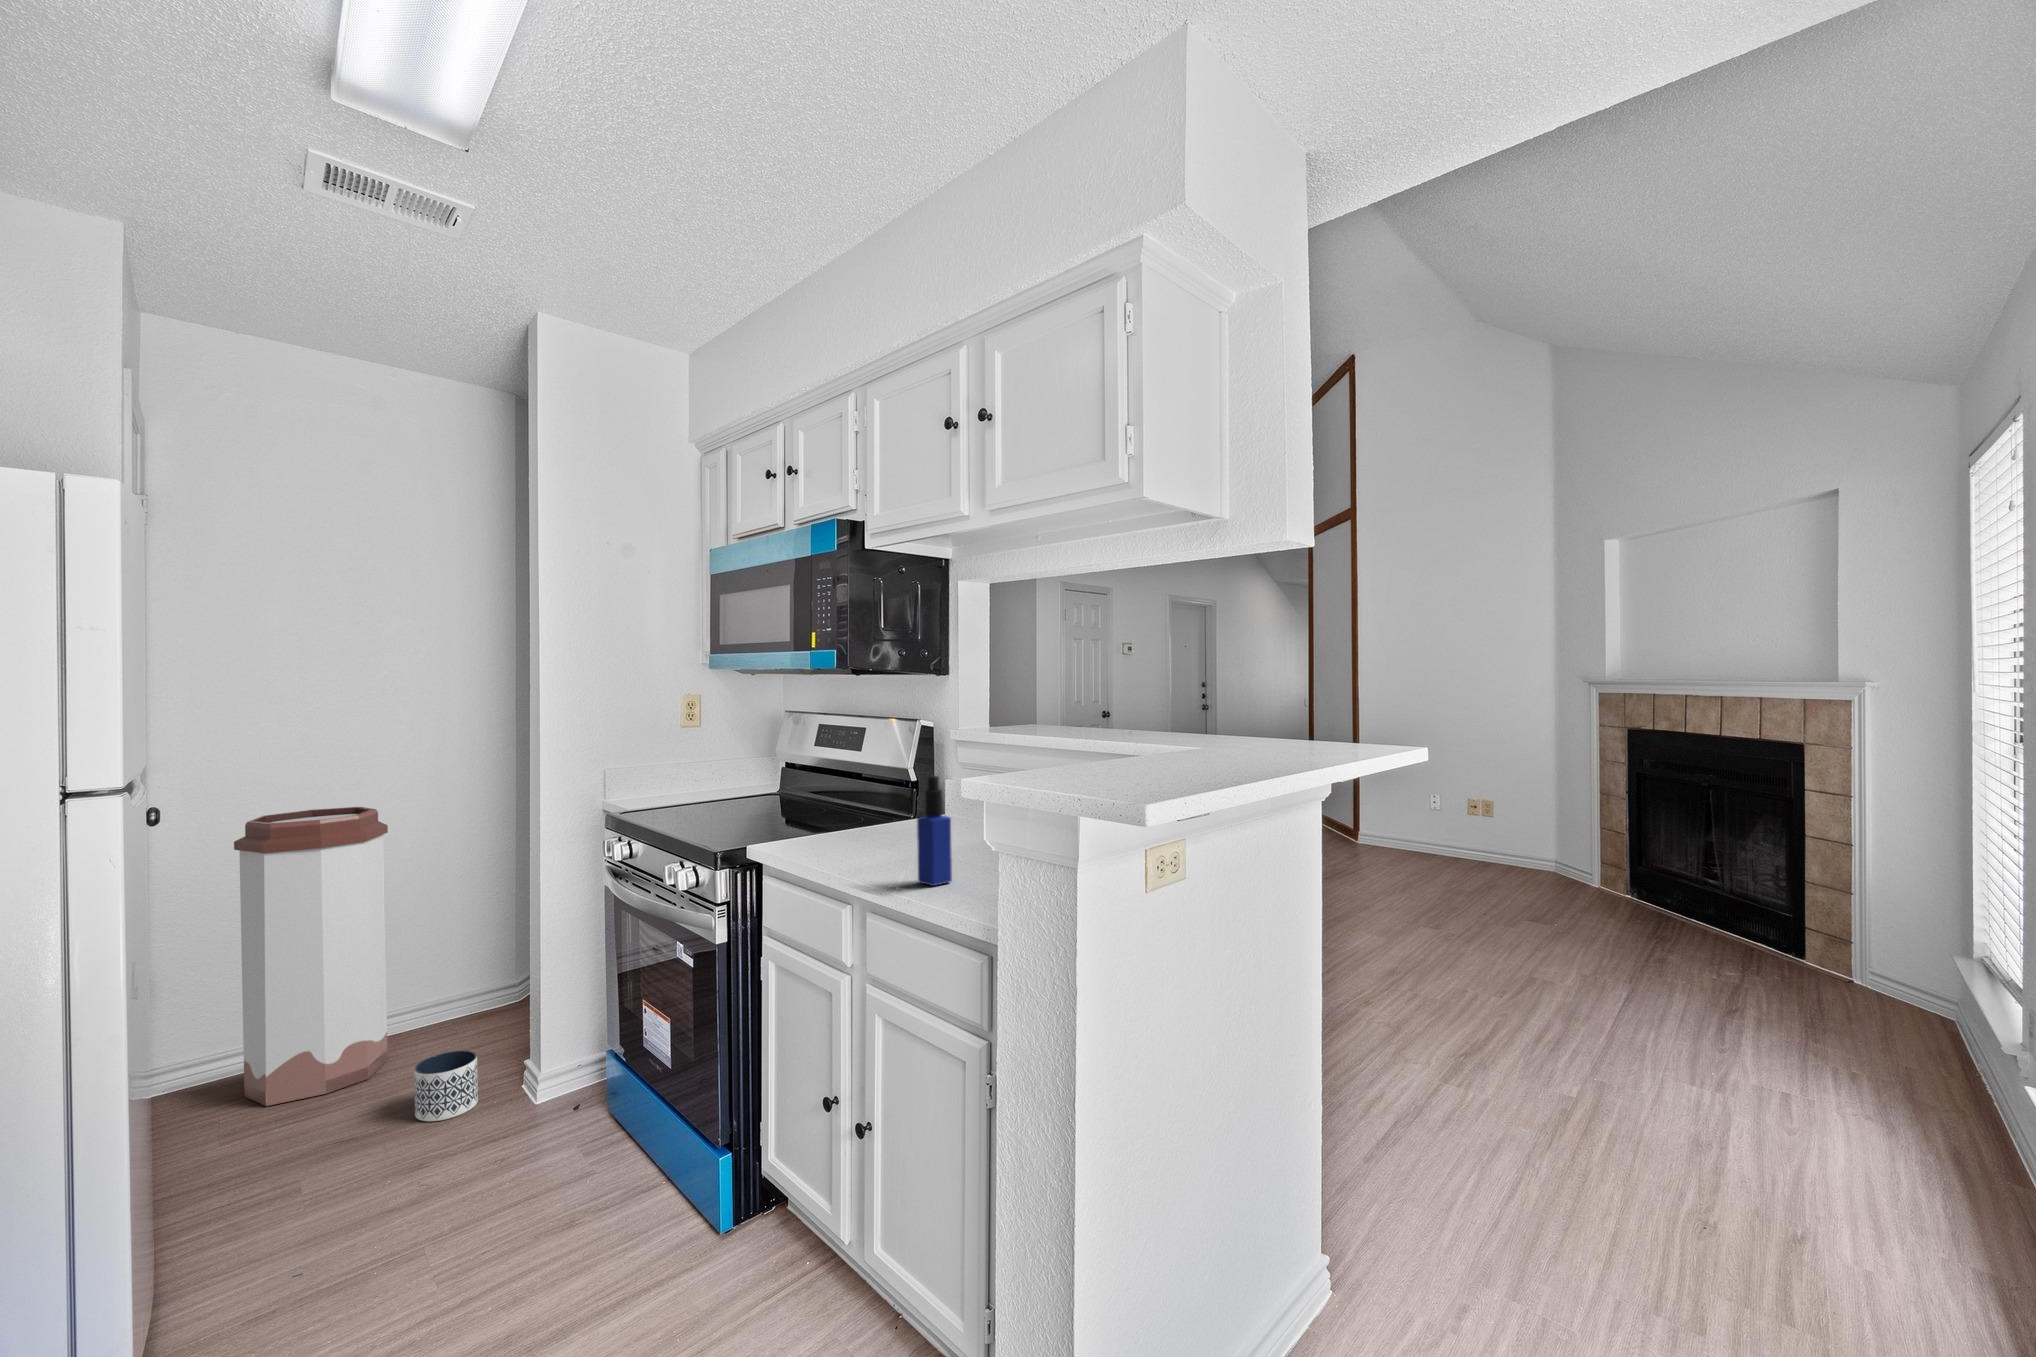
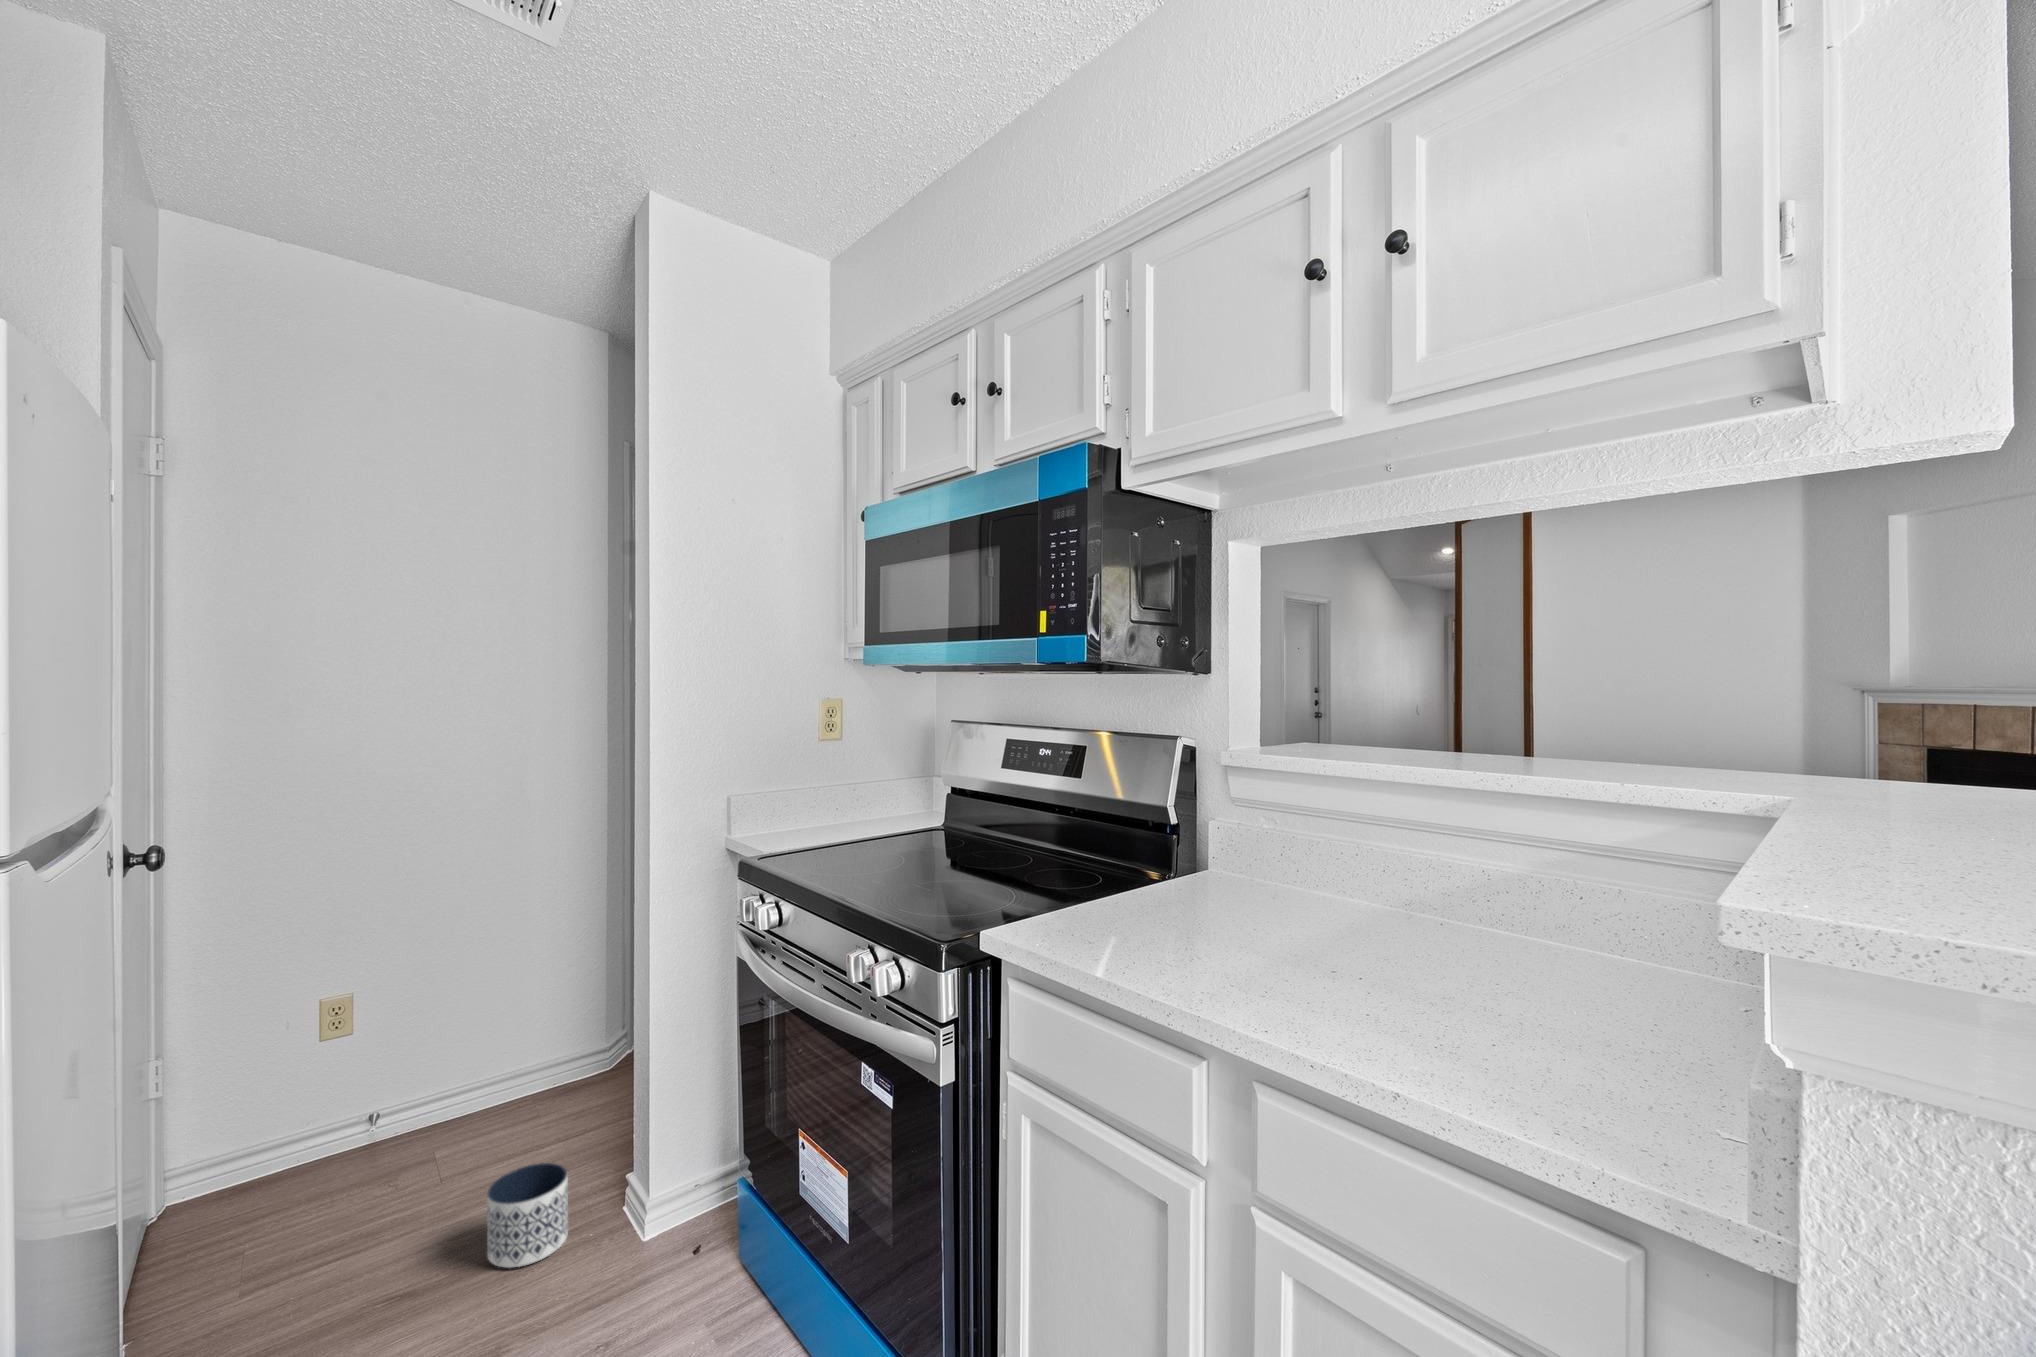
bottle: present [917,776,952,886] -> none [1381,853,1446,1064]
trash can: present [234,807,388,1106] -> none [266,833,458,1229]

